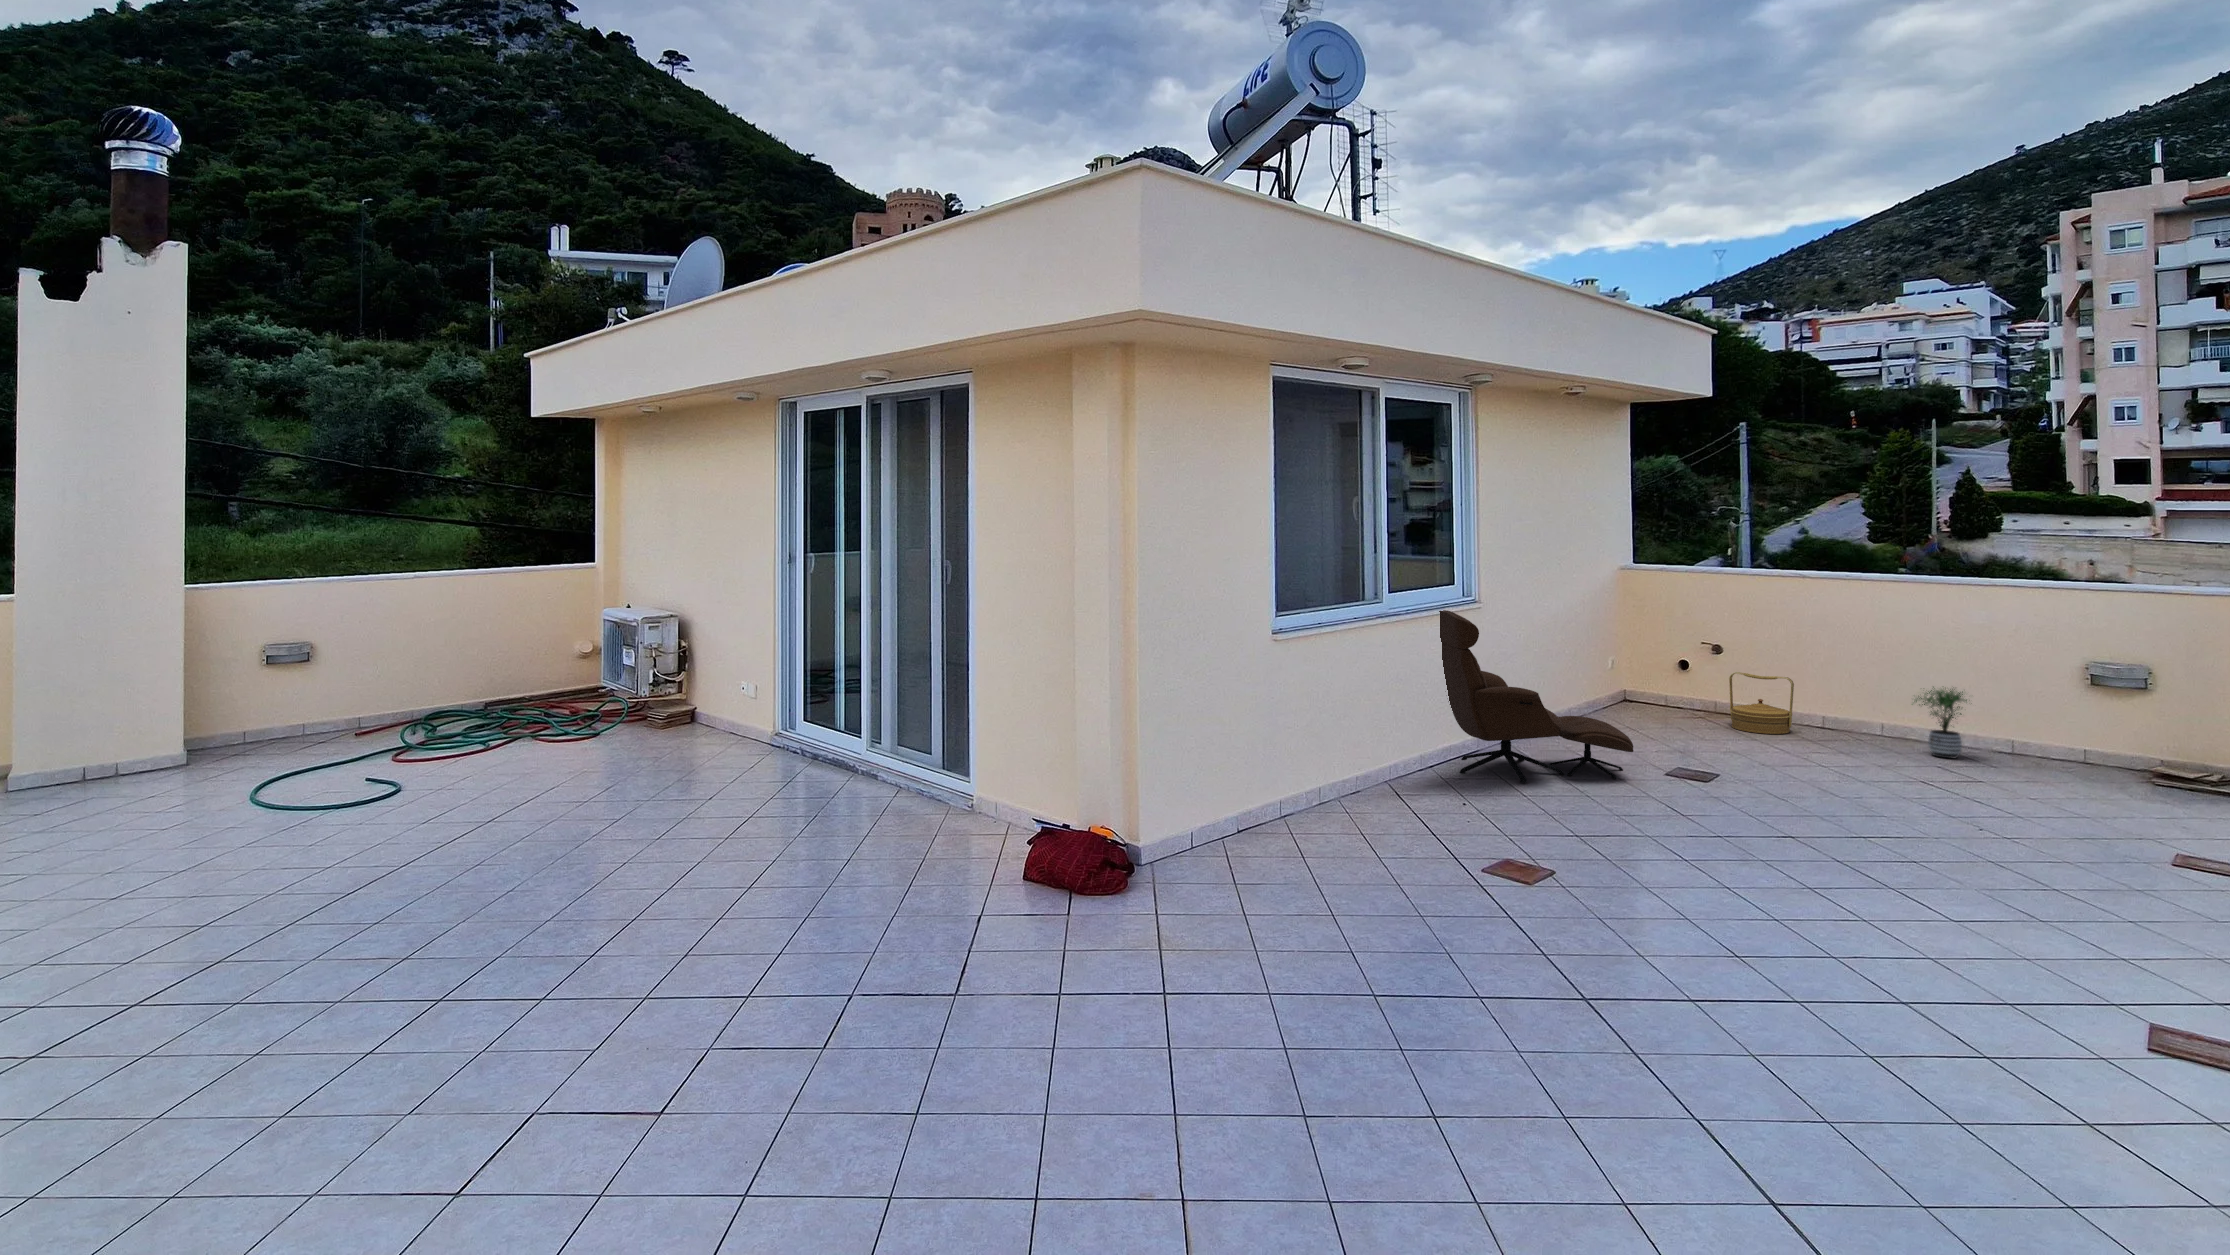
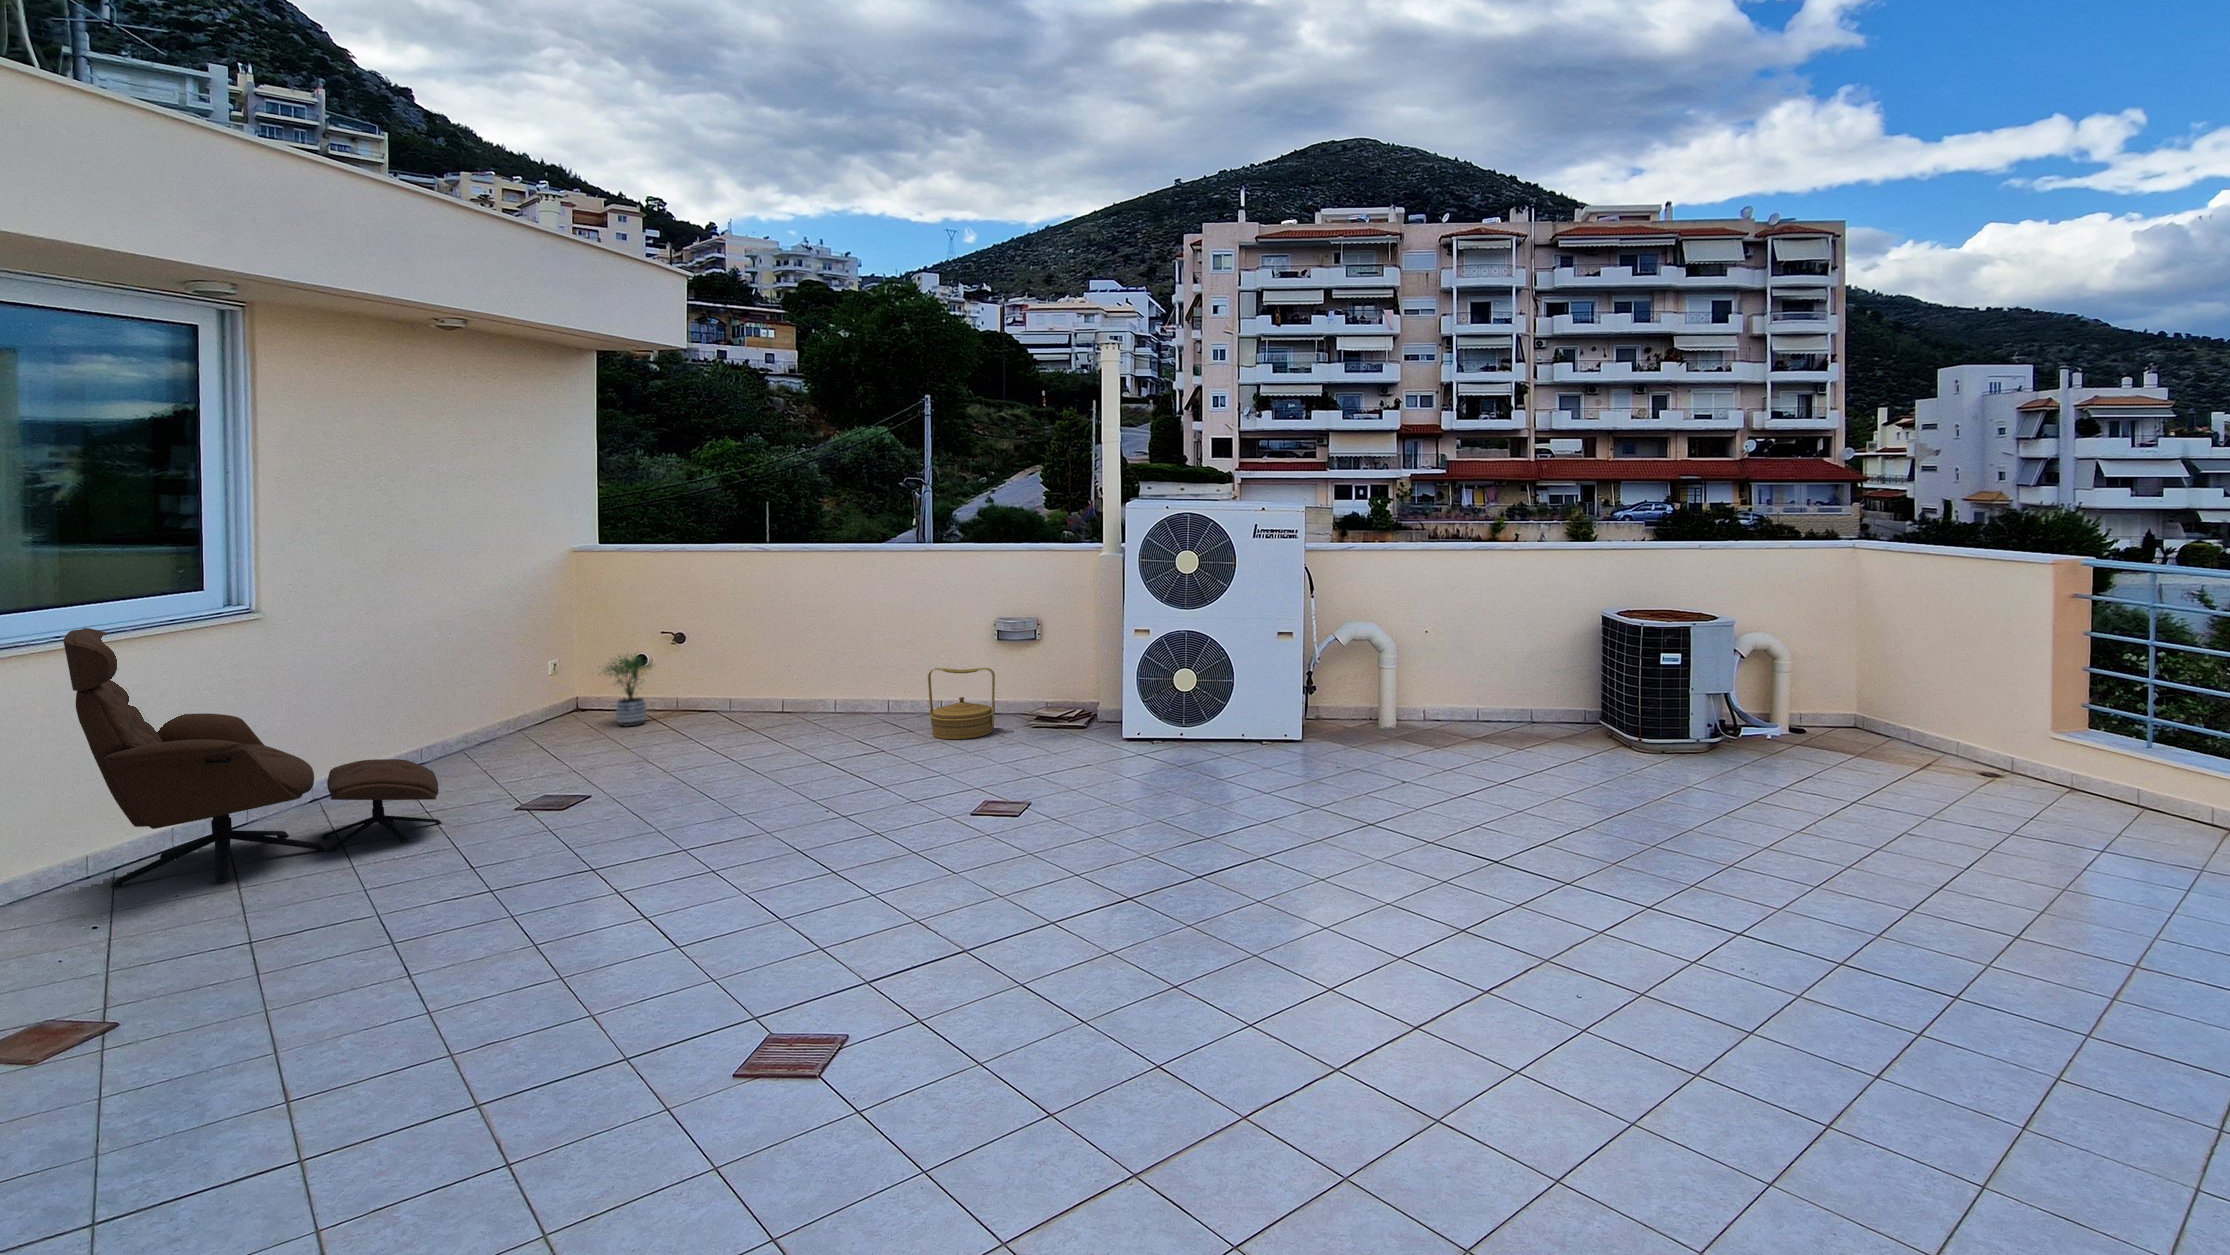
woven basket: present [1729,672,1794,734] -> present [928,668,995,739]
potted plant: present [1912,687,1967,758] -> present [603,655,653,726]

